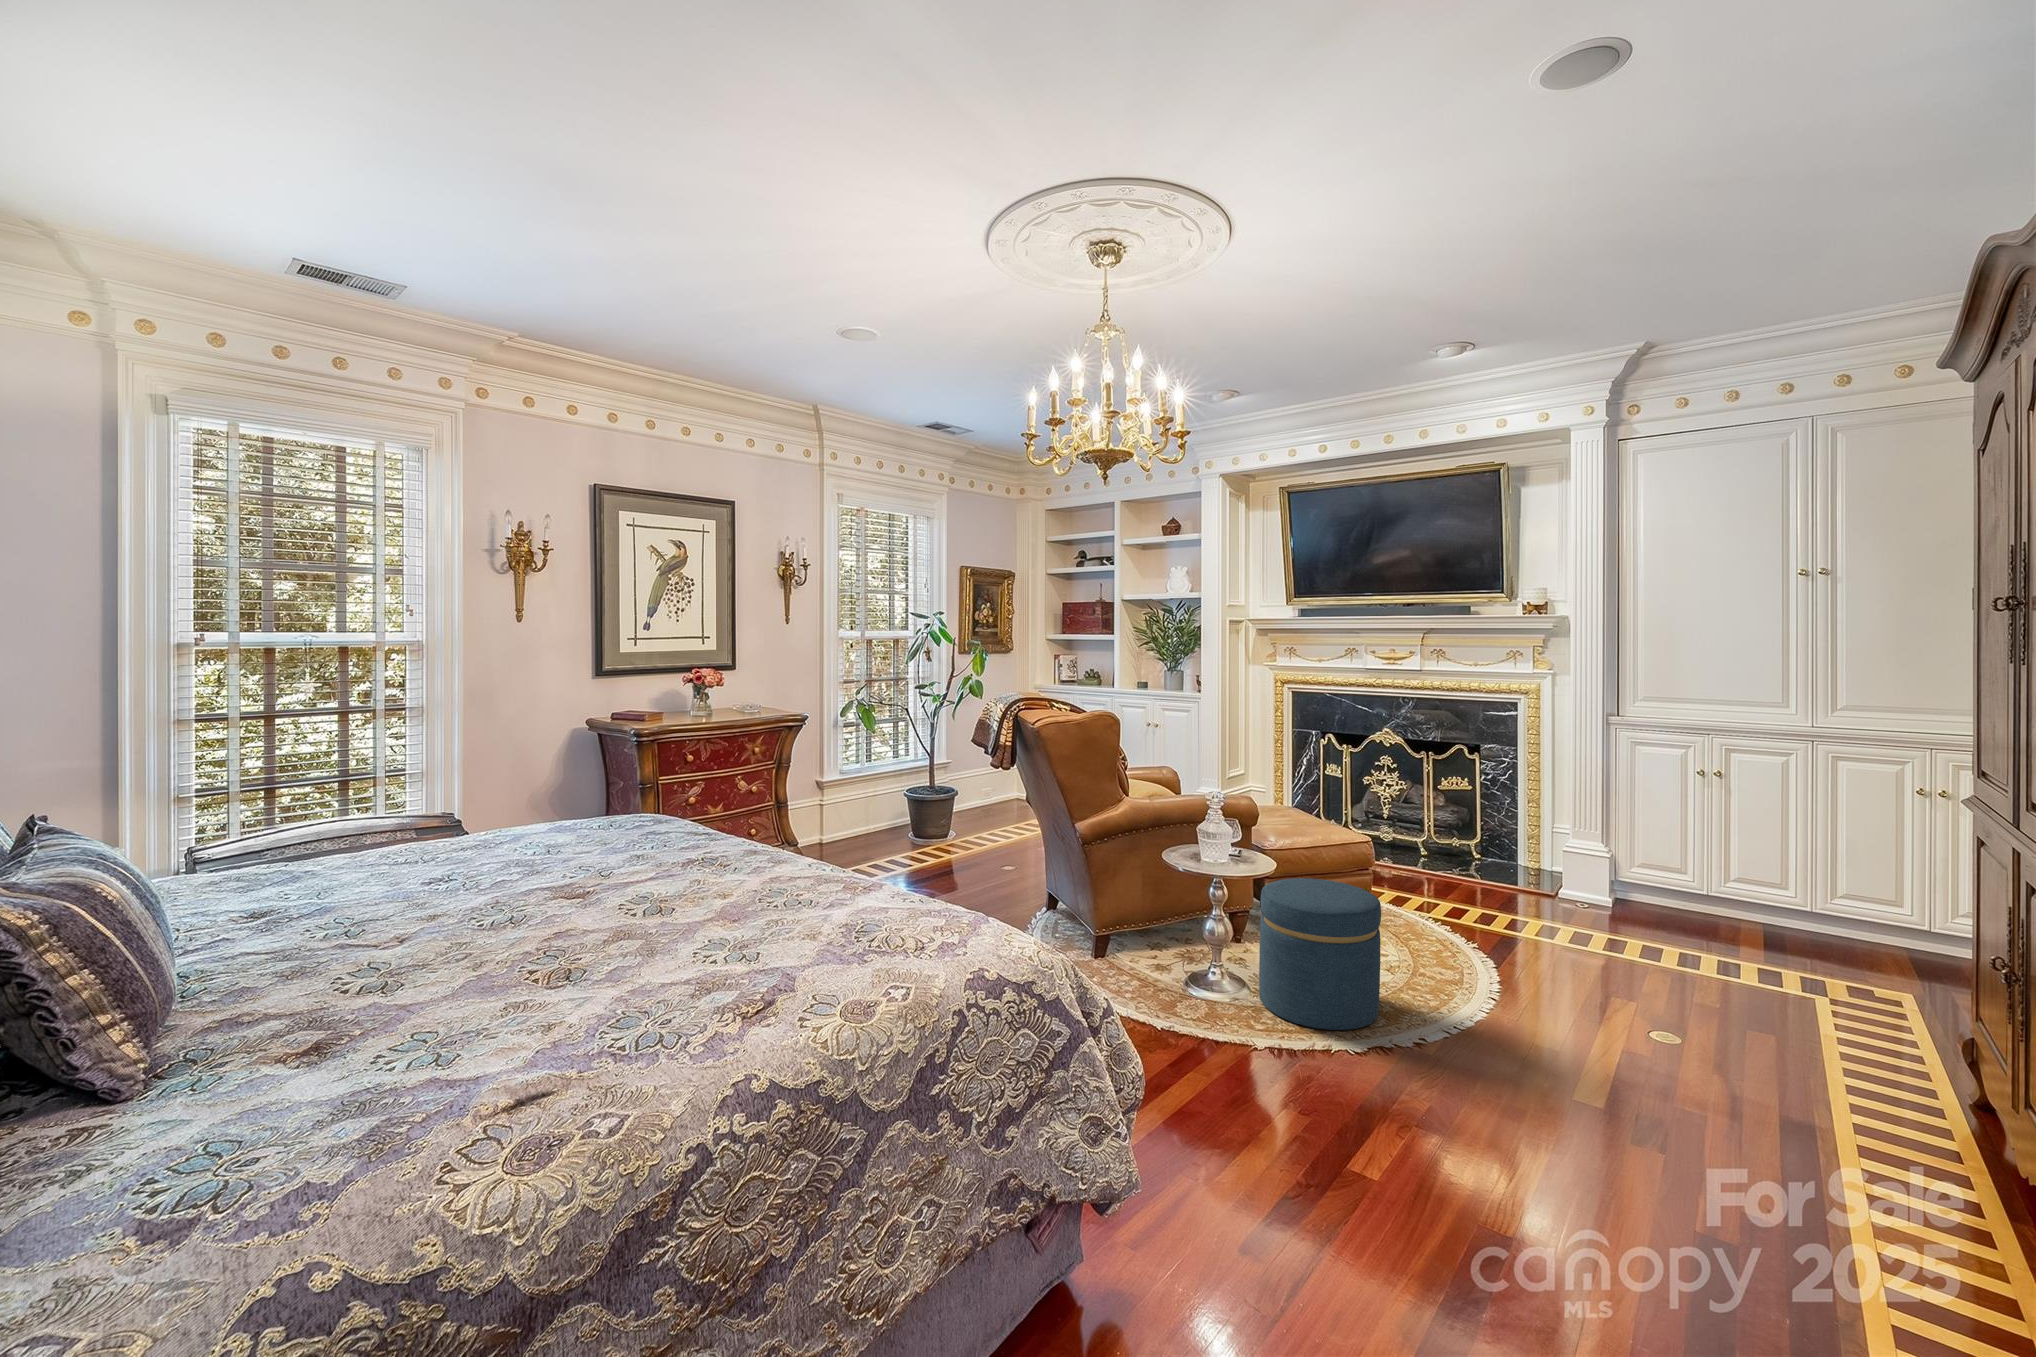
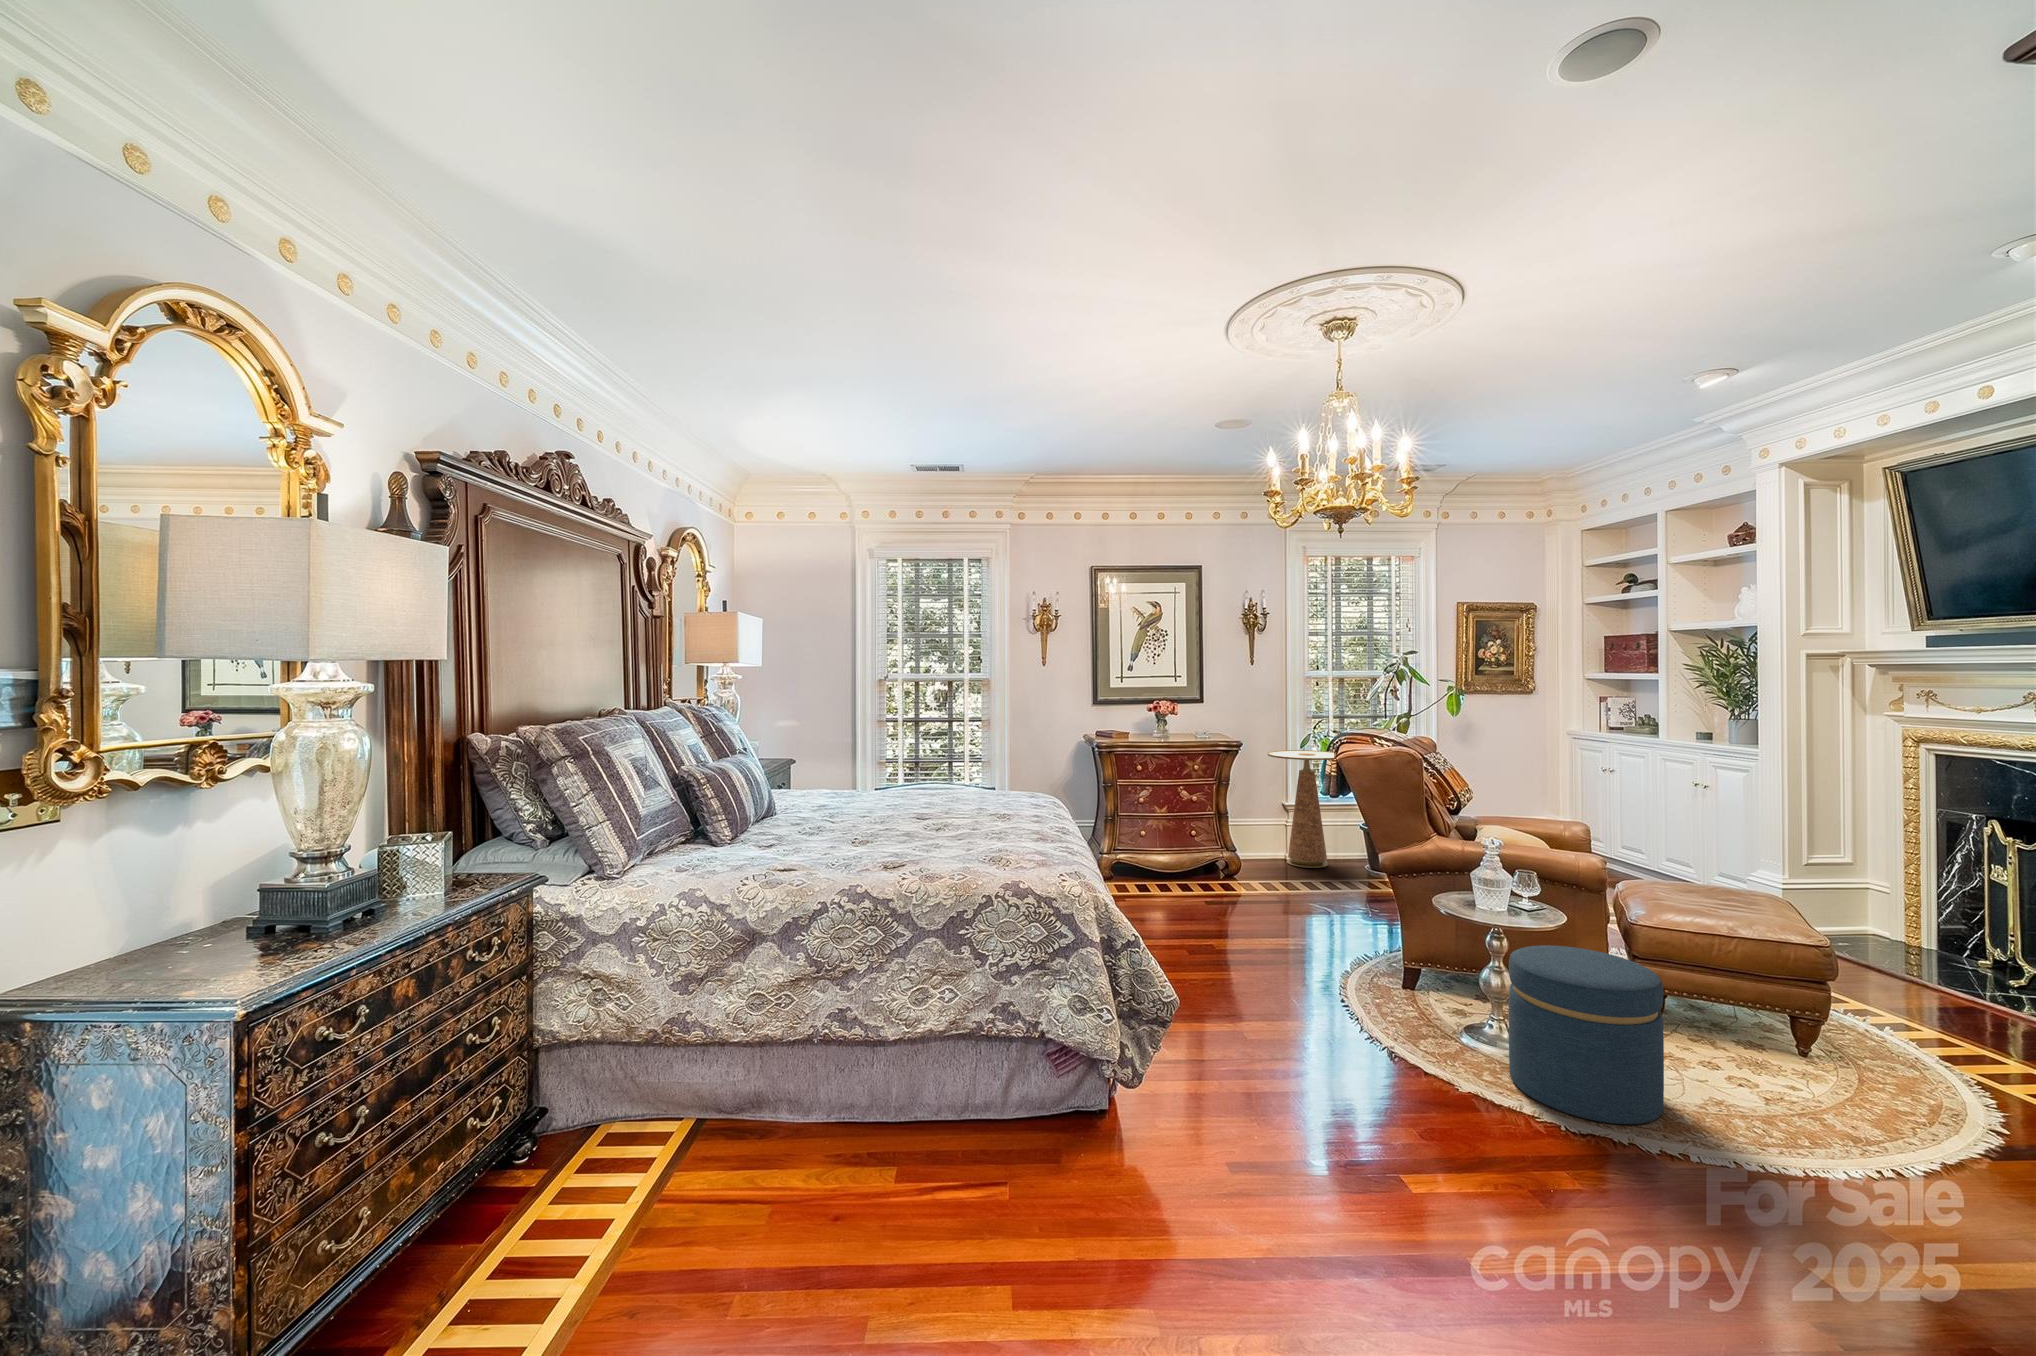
side table: none [818,720,902,849] -> present [1268,750,1334,868]

